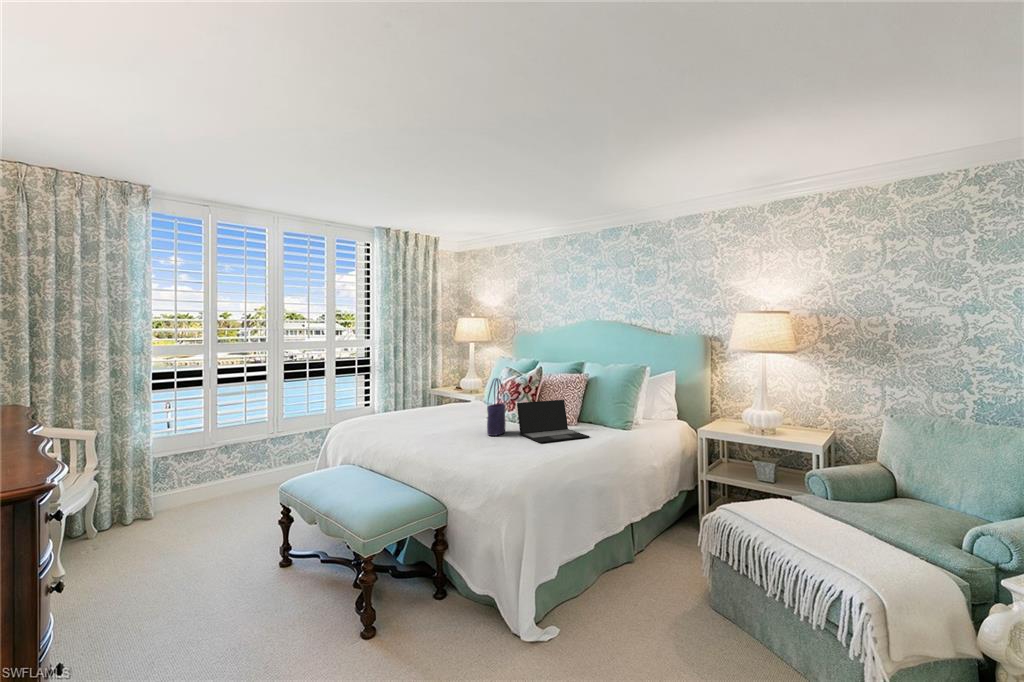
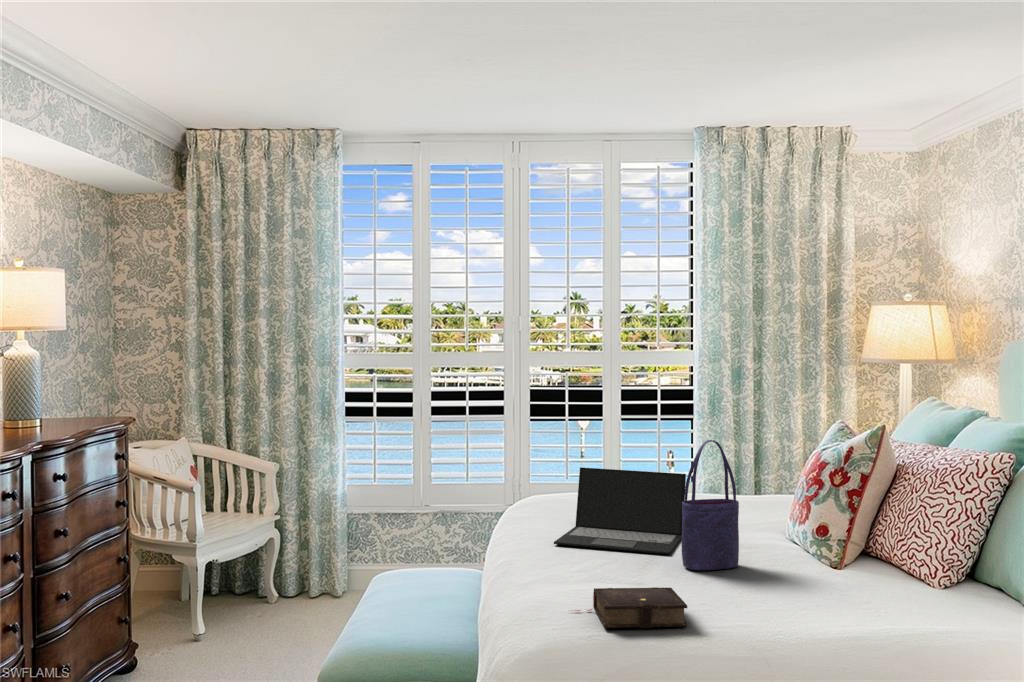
laptop: present [517,400,589,443] -> present [554,467,686,554]
book: none [491,440,541,460] -> present [575,587,687,628]

